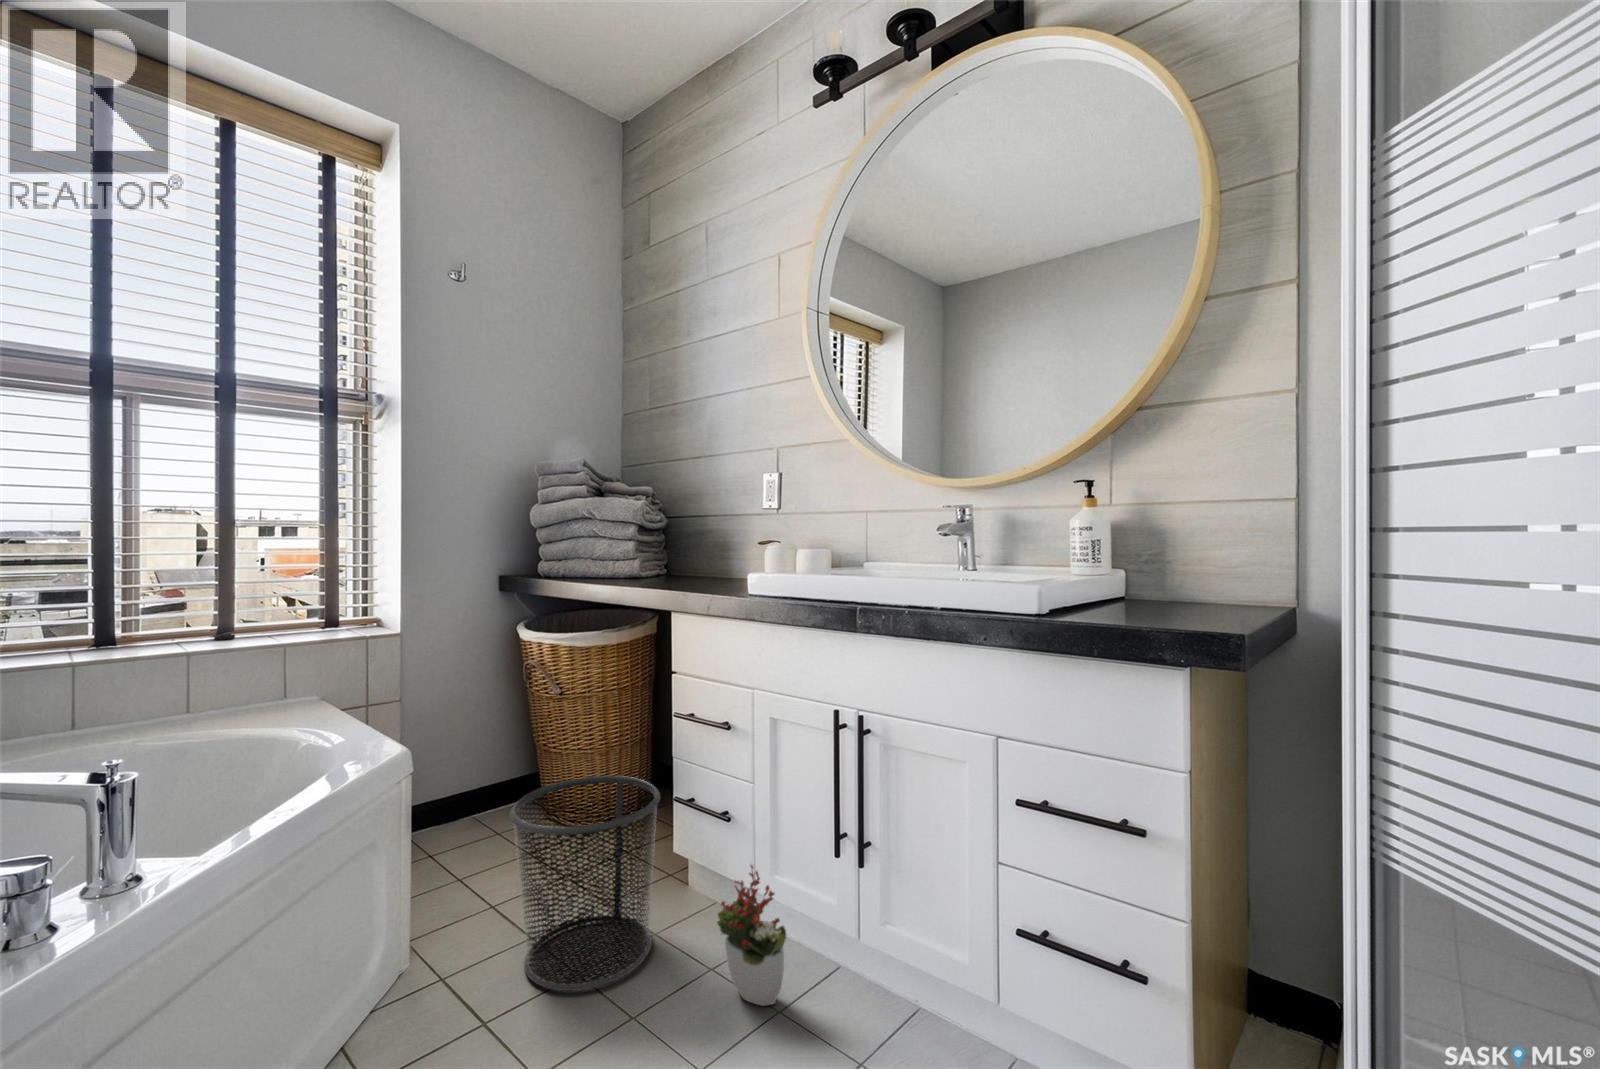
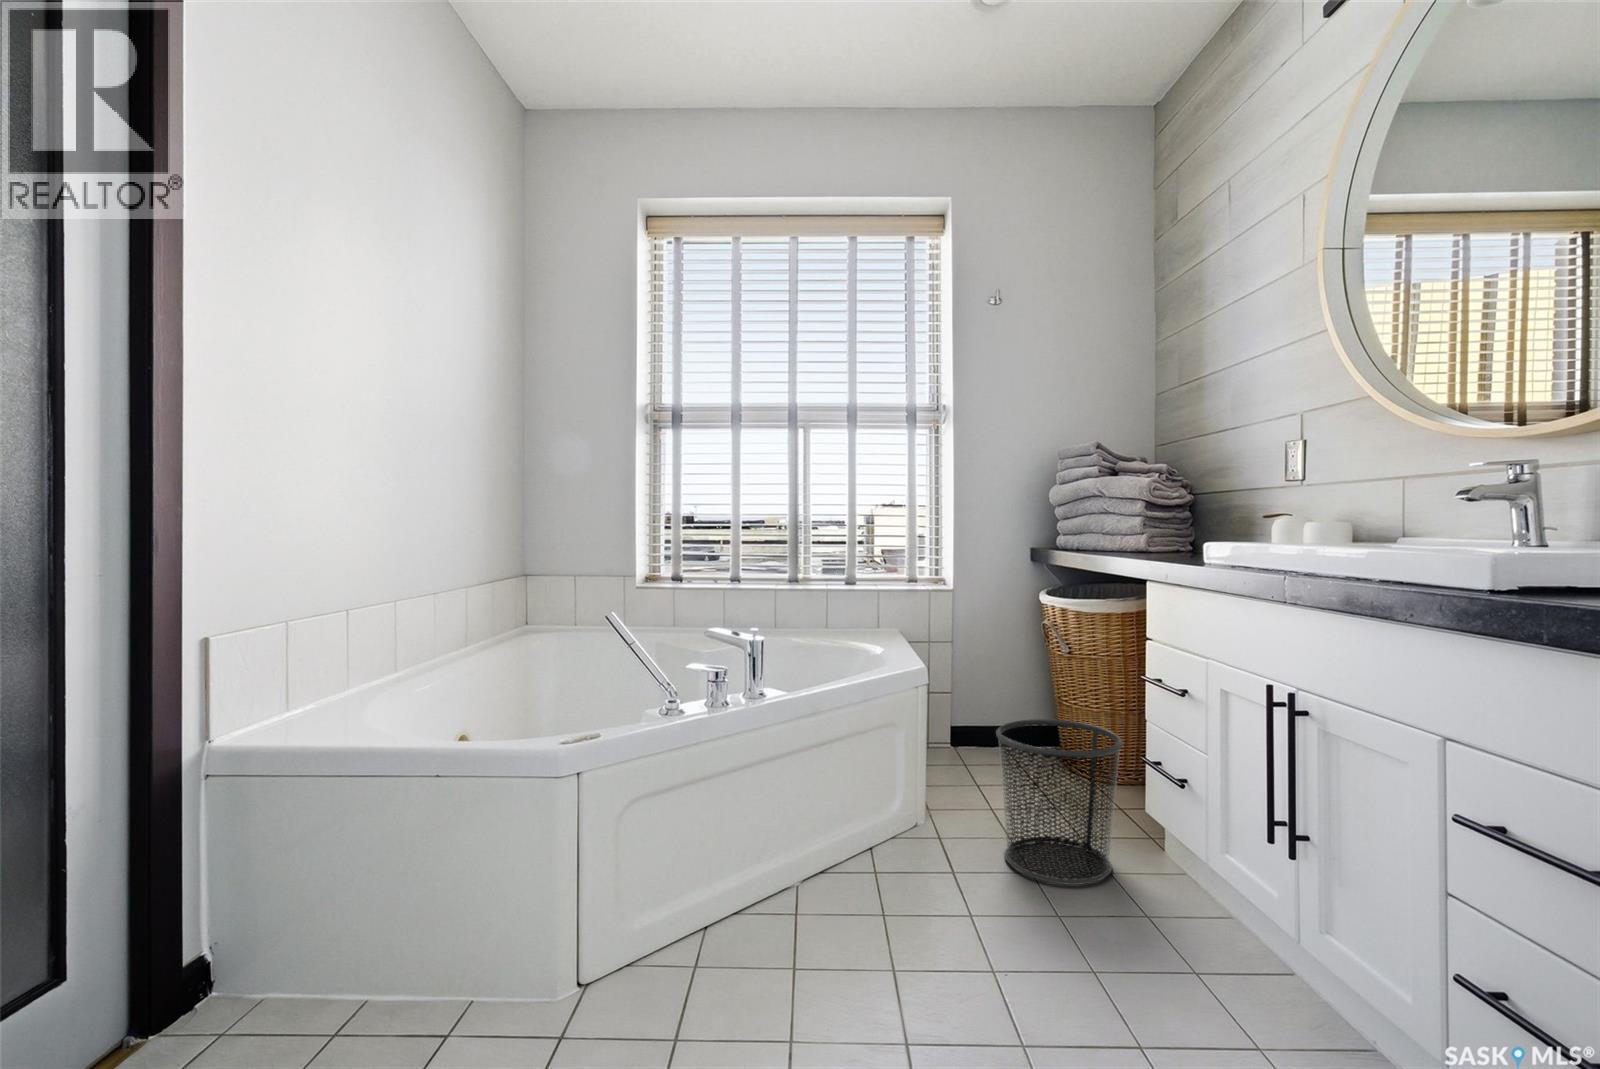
decorative plant: present [717,865,786,1006] -> none [1150,820,1216,950]

